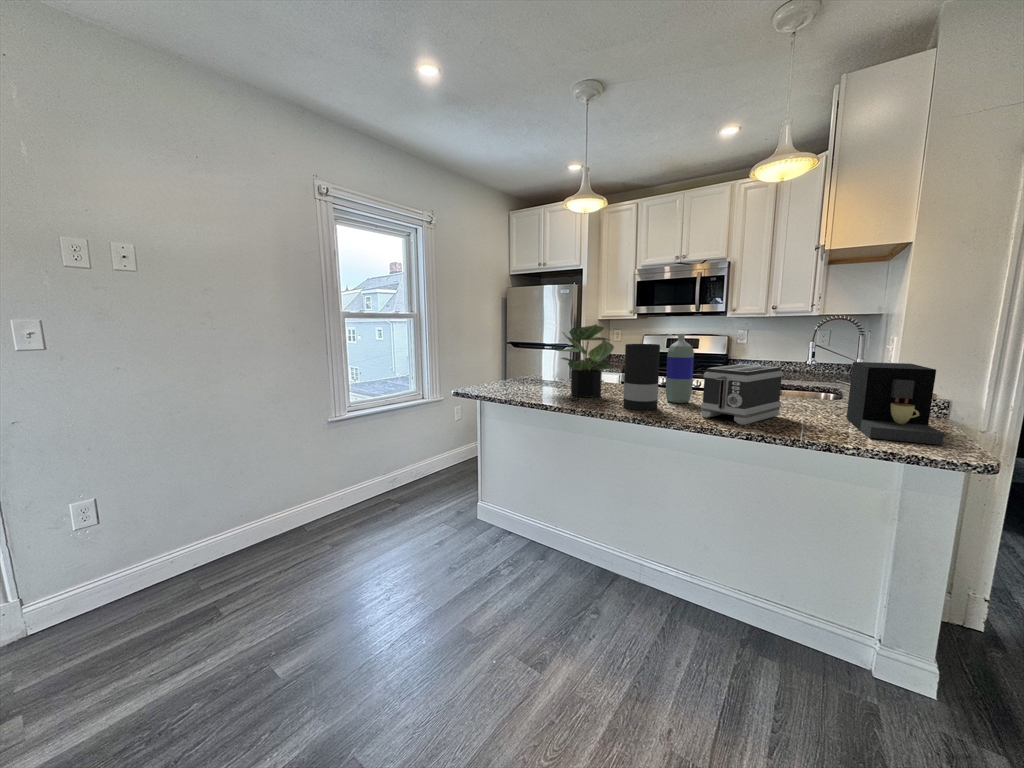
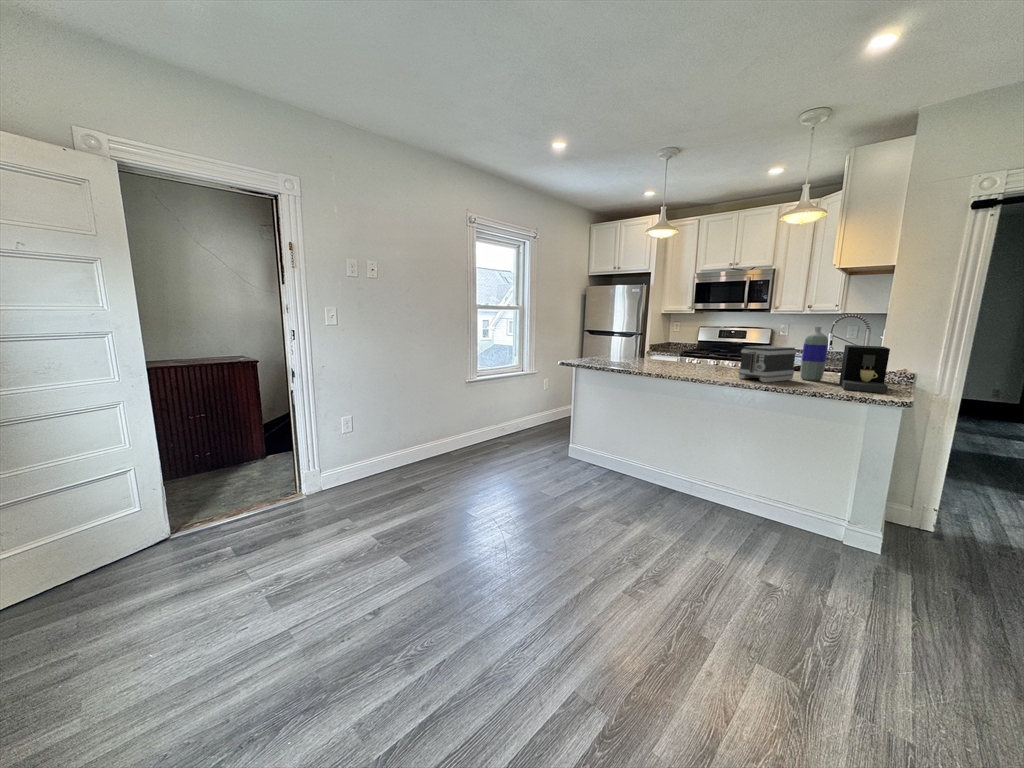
potted plant: present [557,325,614,397] -> none [634,317,679,368]
bottle: present [666,334,694,403] -> present [800,327,828,381]
vase: present [623,344,660,411] -> none [685,331,713,375]

